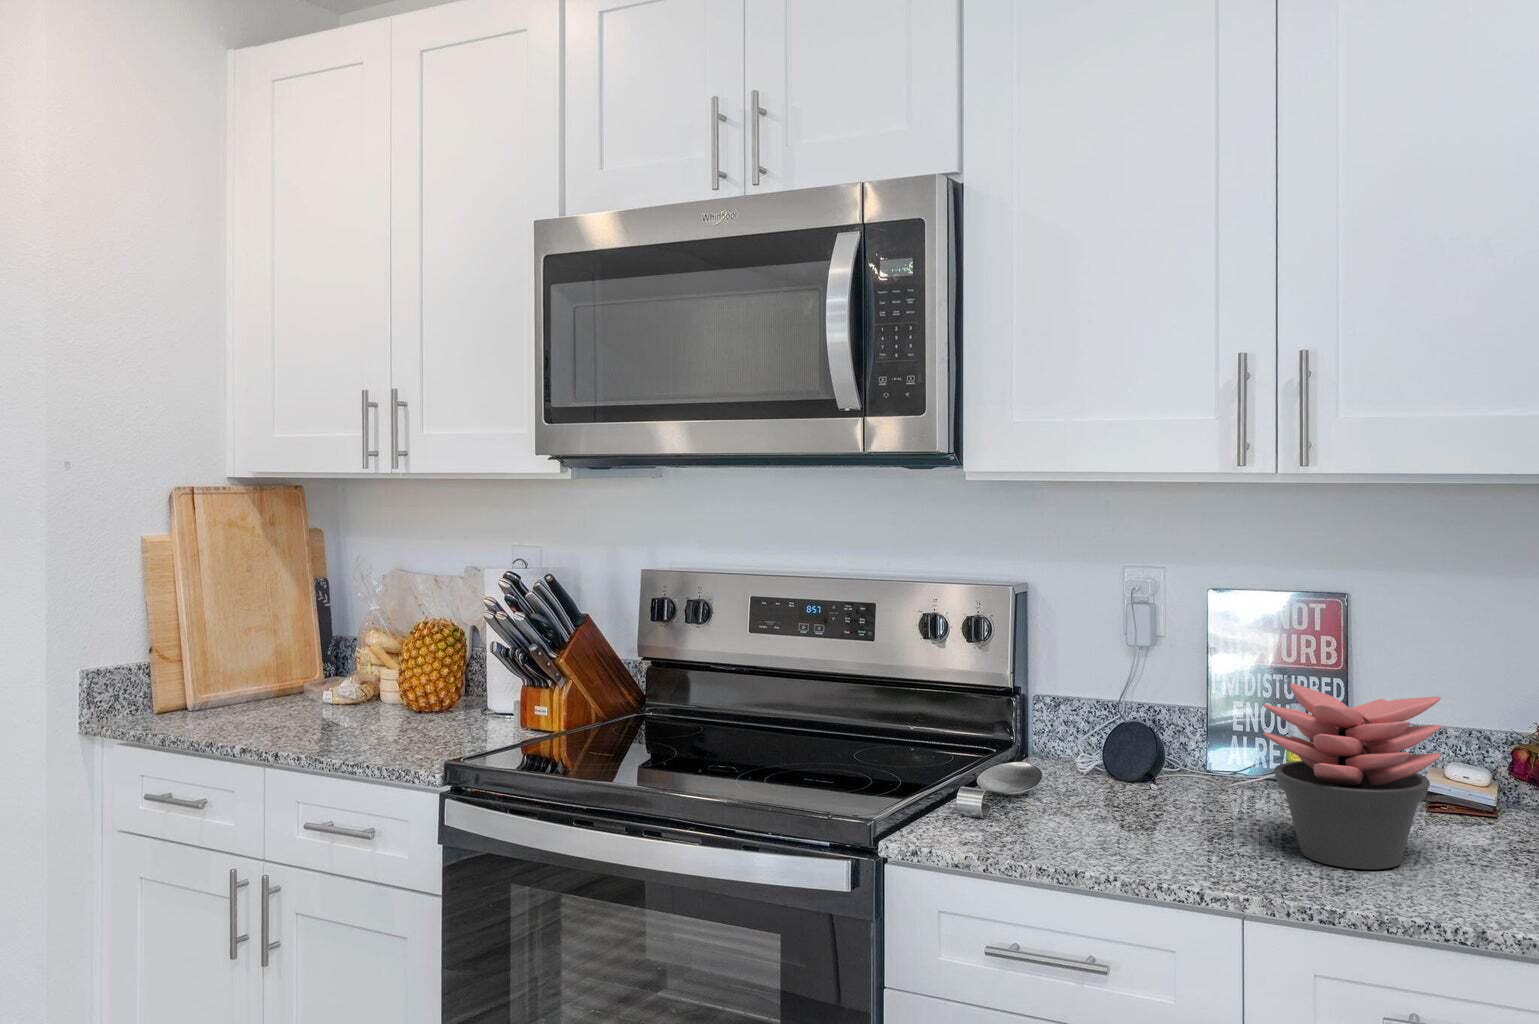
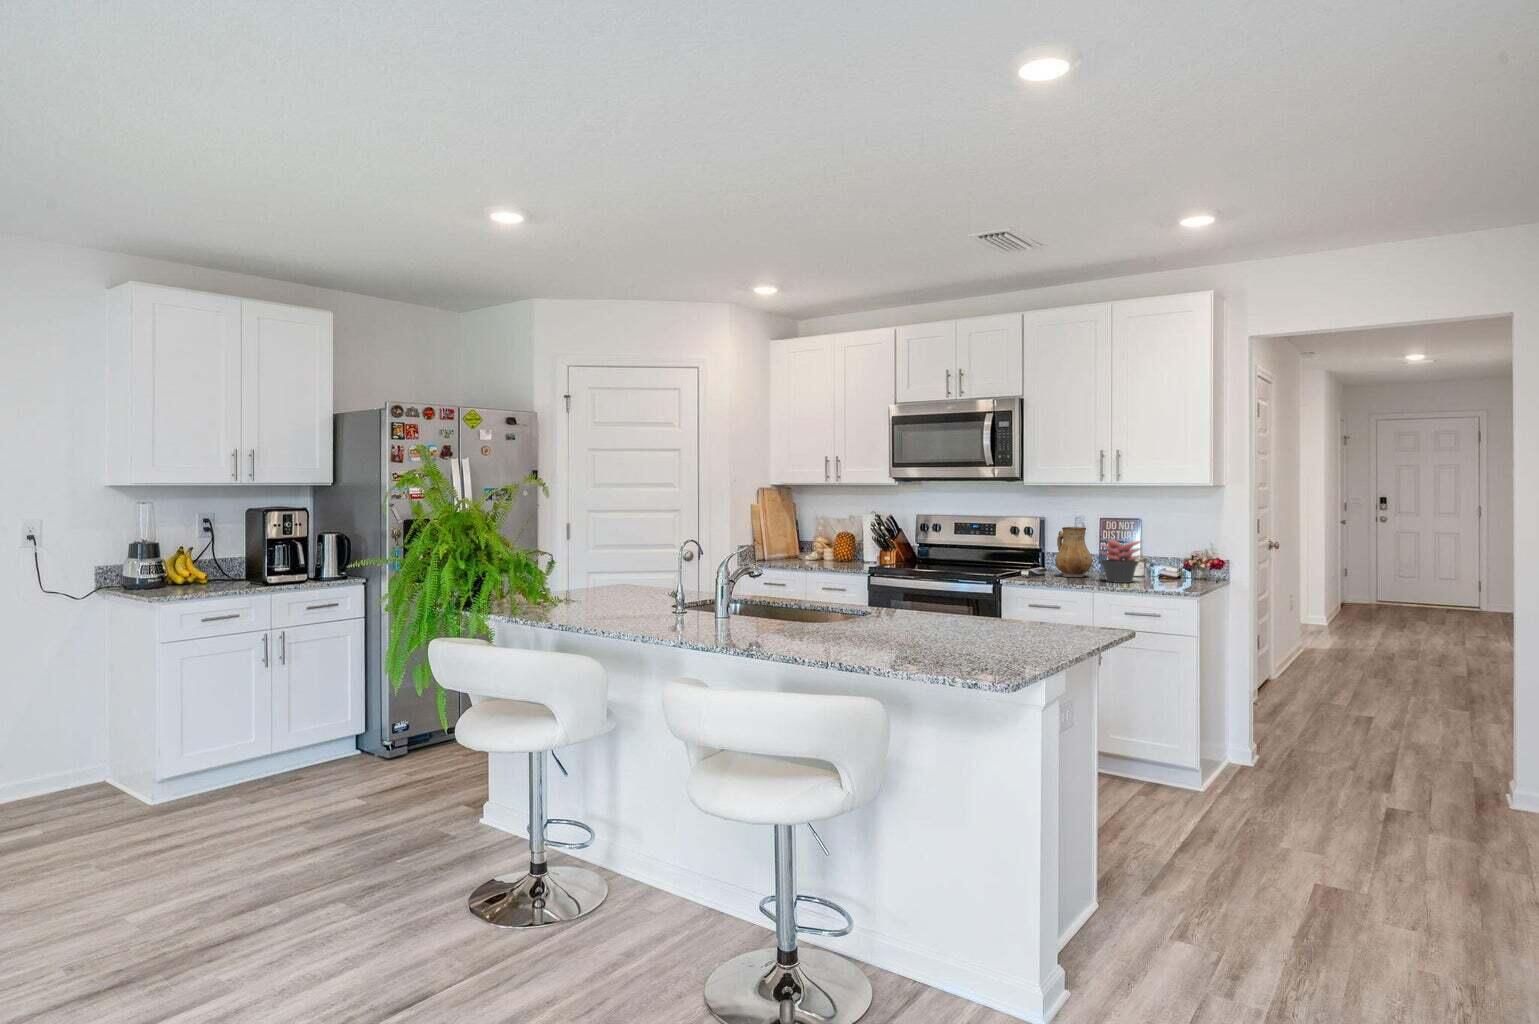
ceramic pitcher: none [1081,625,1211,812] -> present [1055,527,1092,577]

